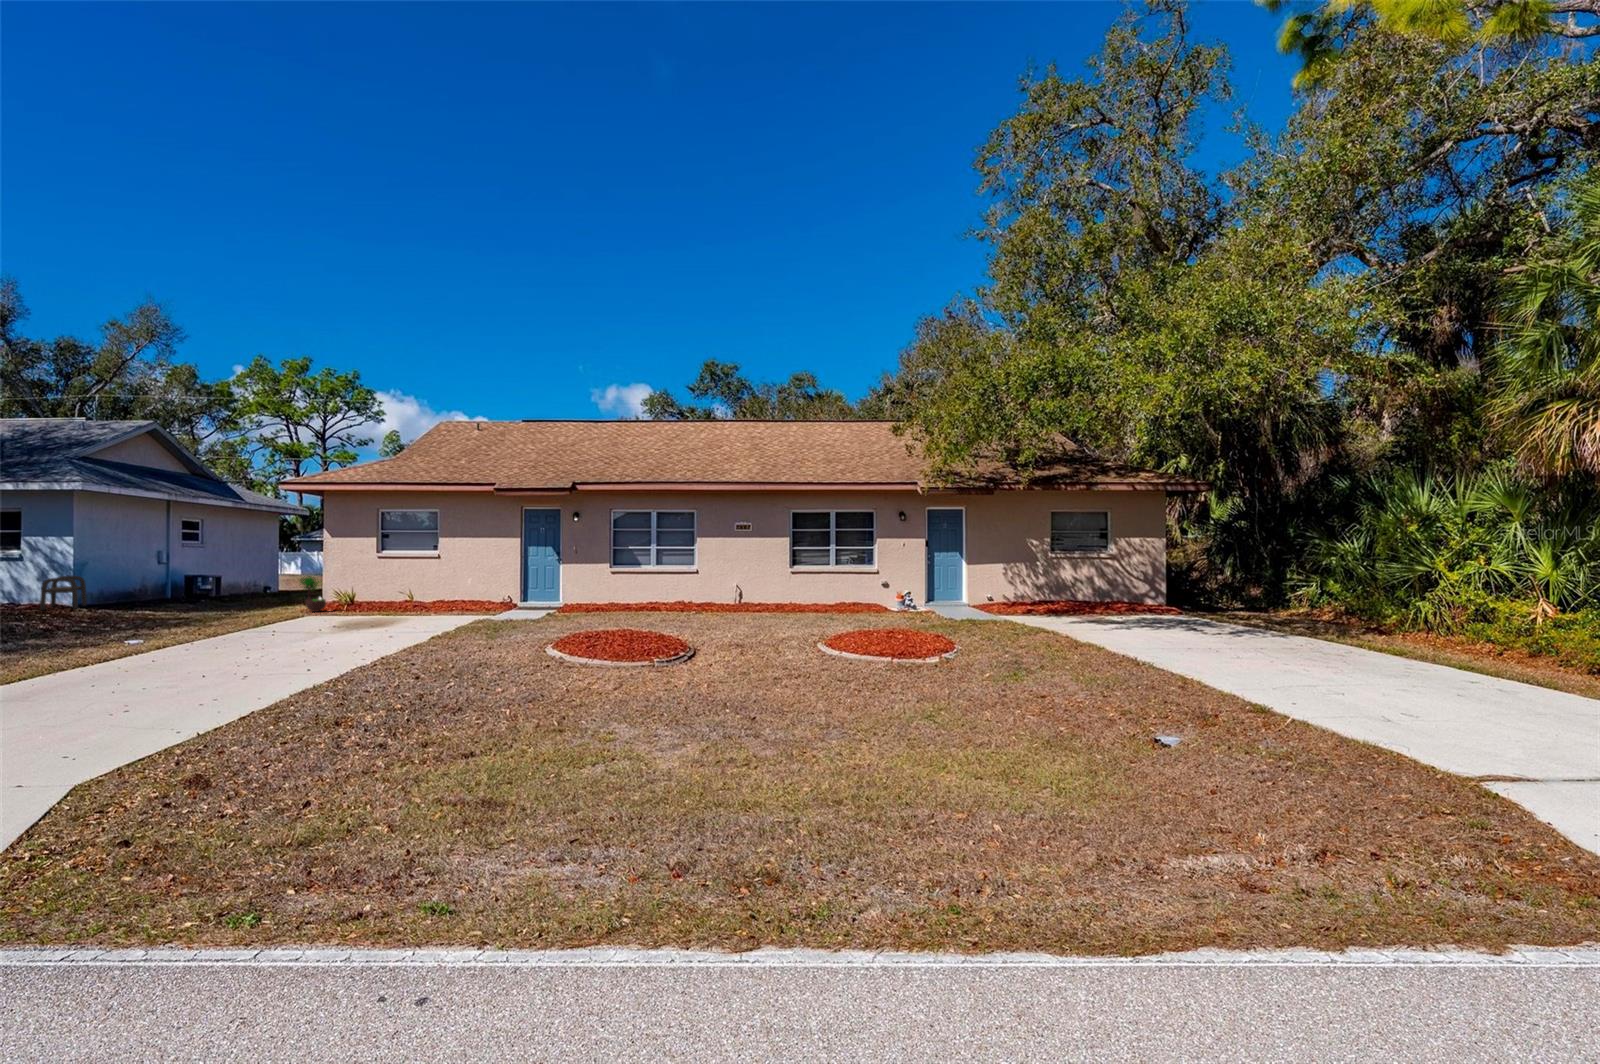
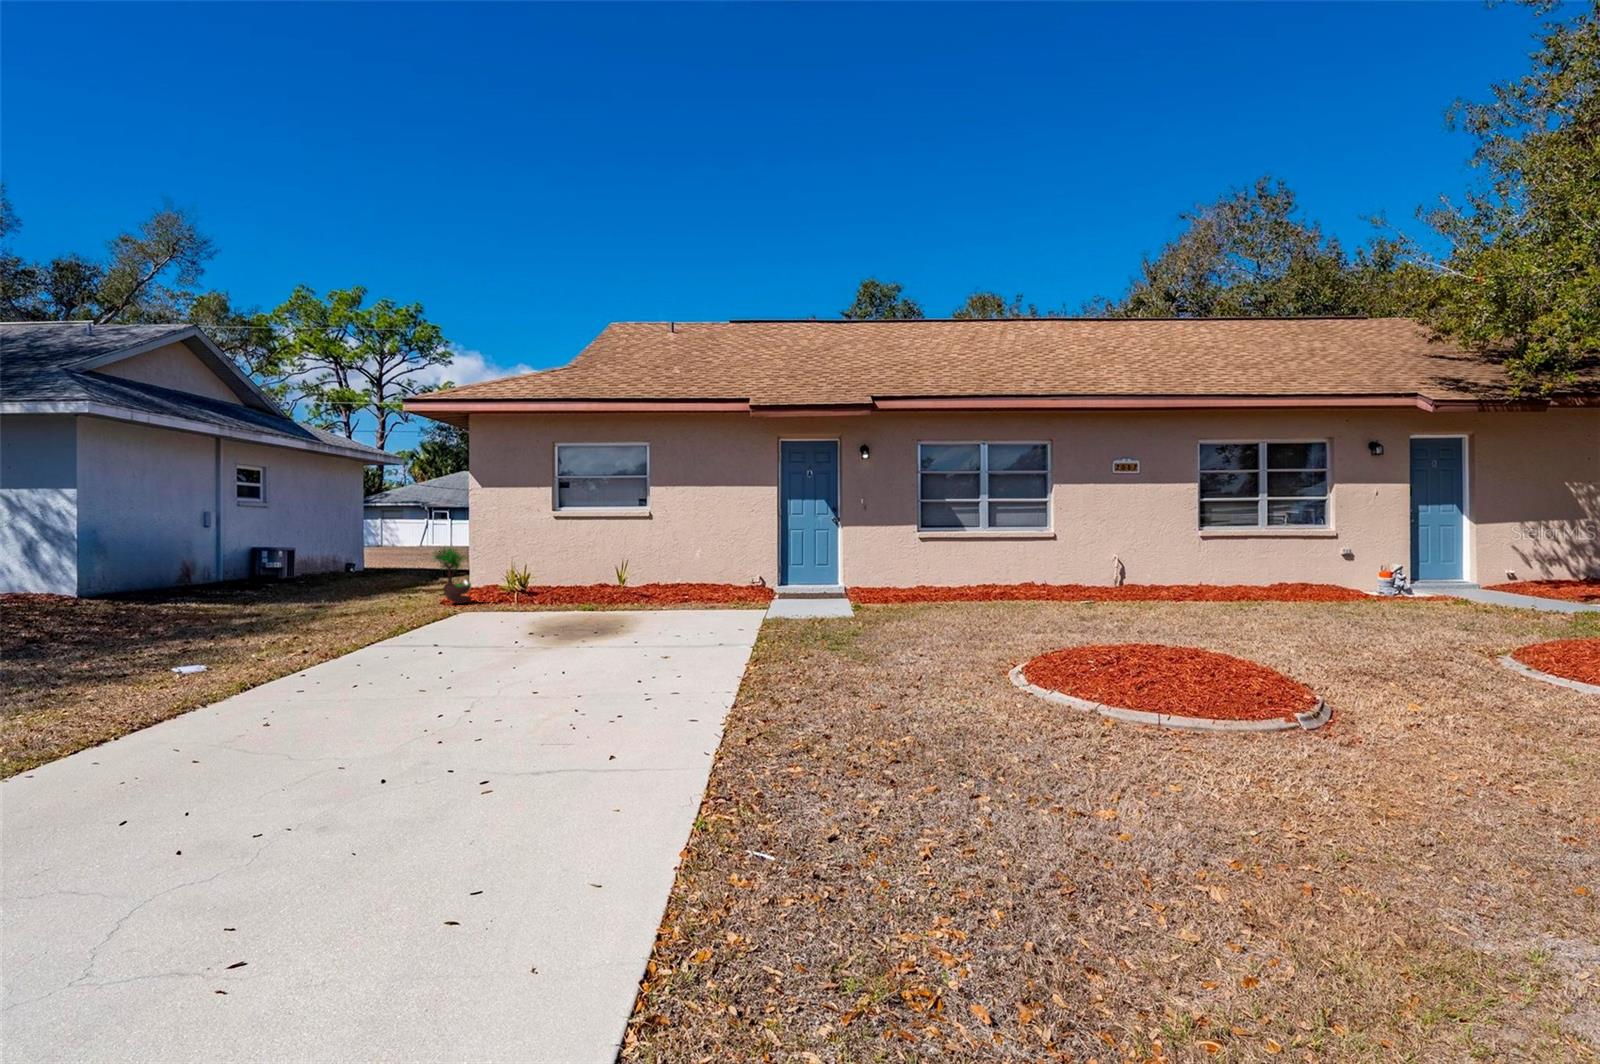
bench: present [40,576,87,610] -> none [26,548,102,603]

